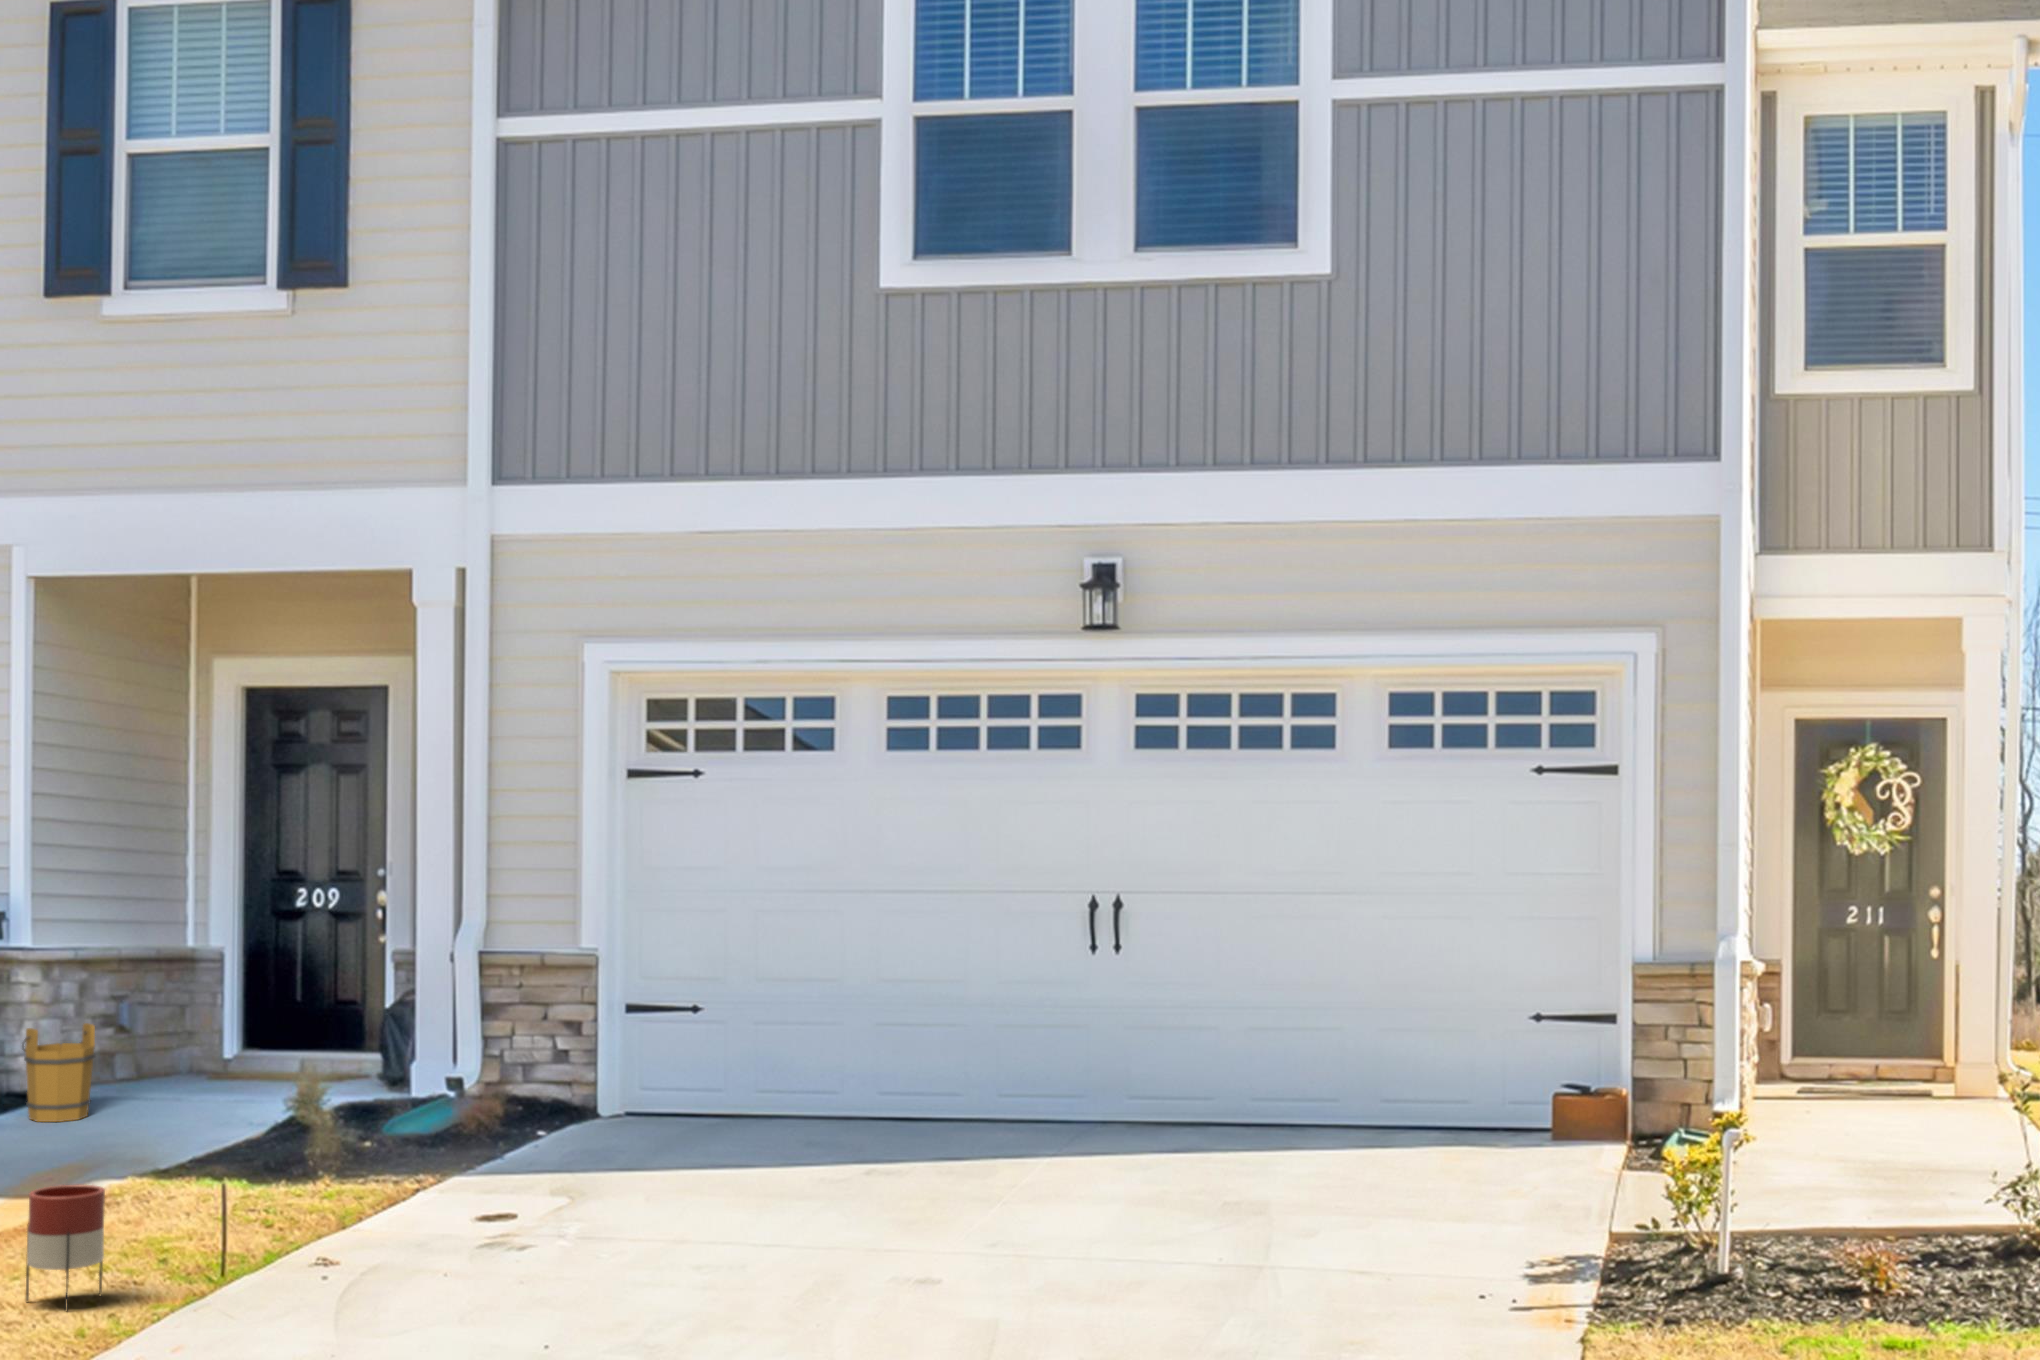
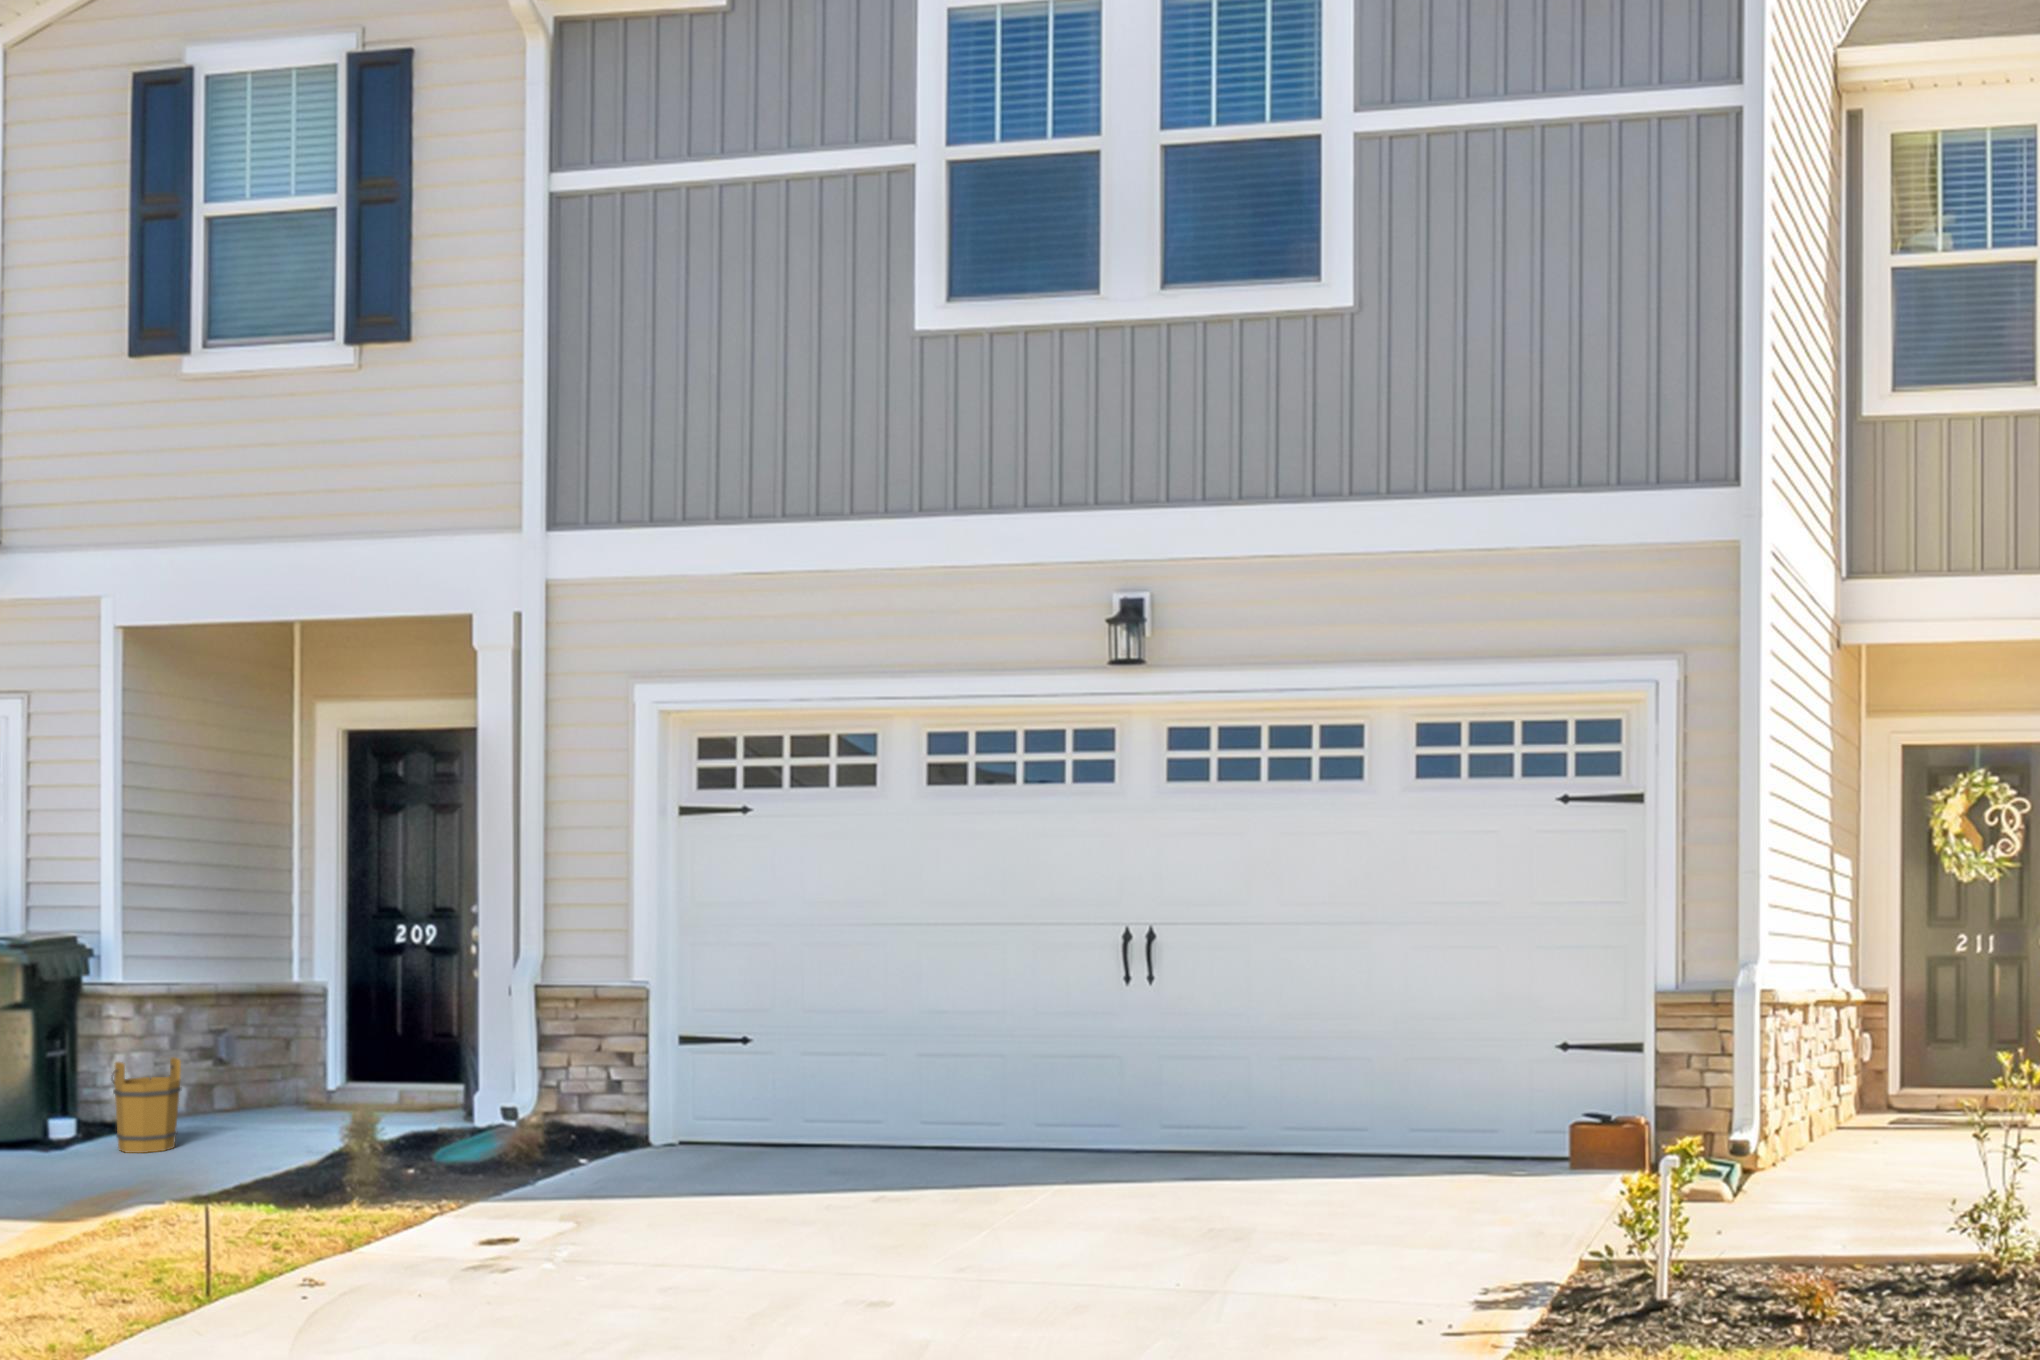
planter: present [26,1185,105,1311] -> none [34,1200,107,1318]

